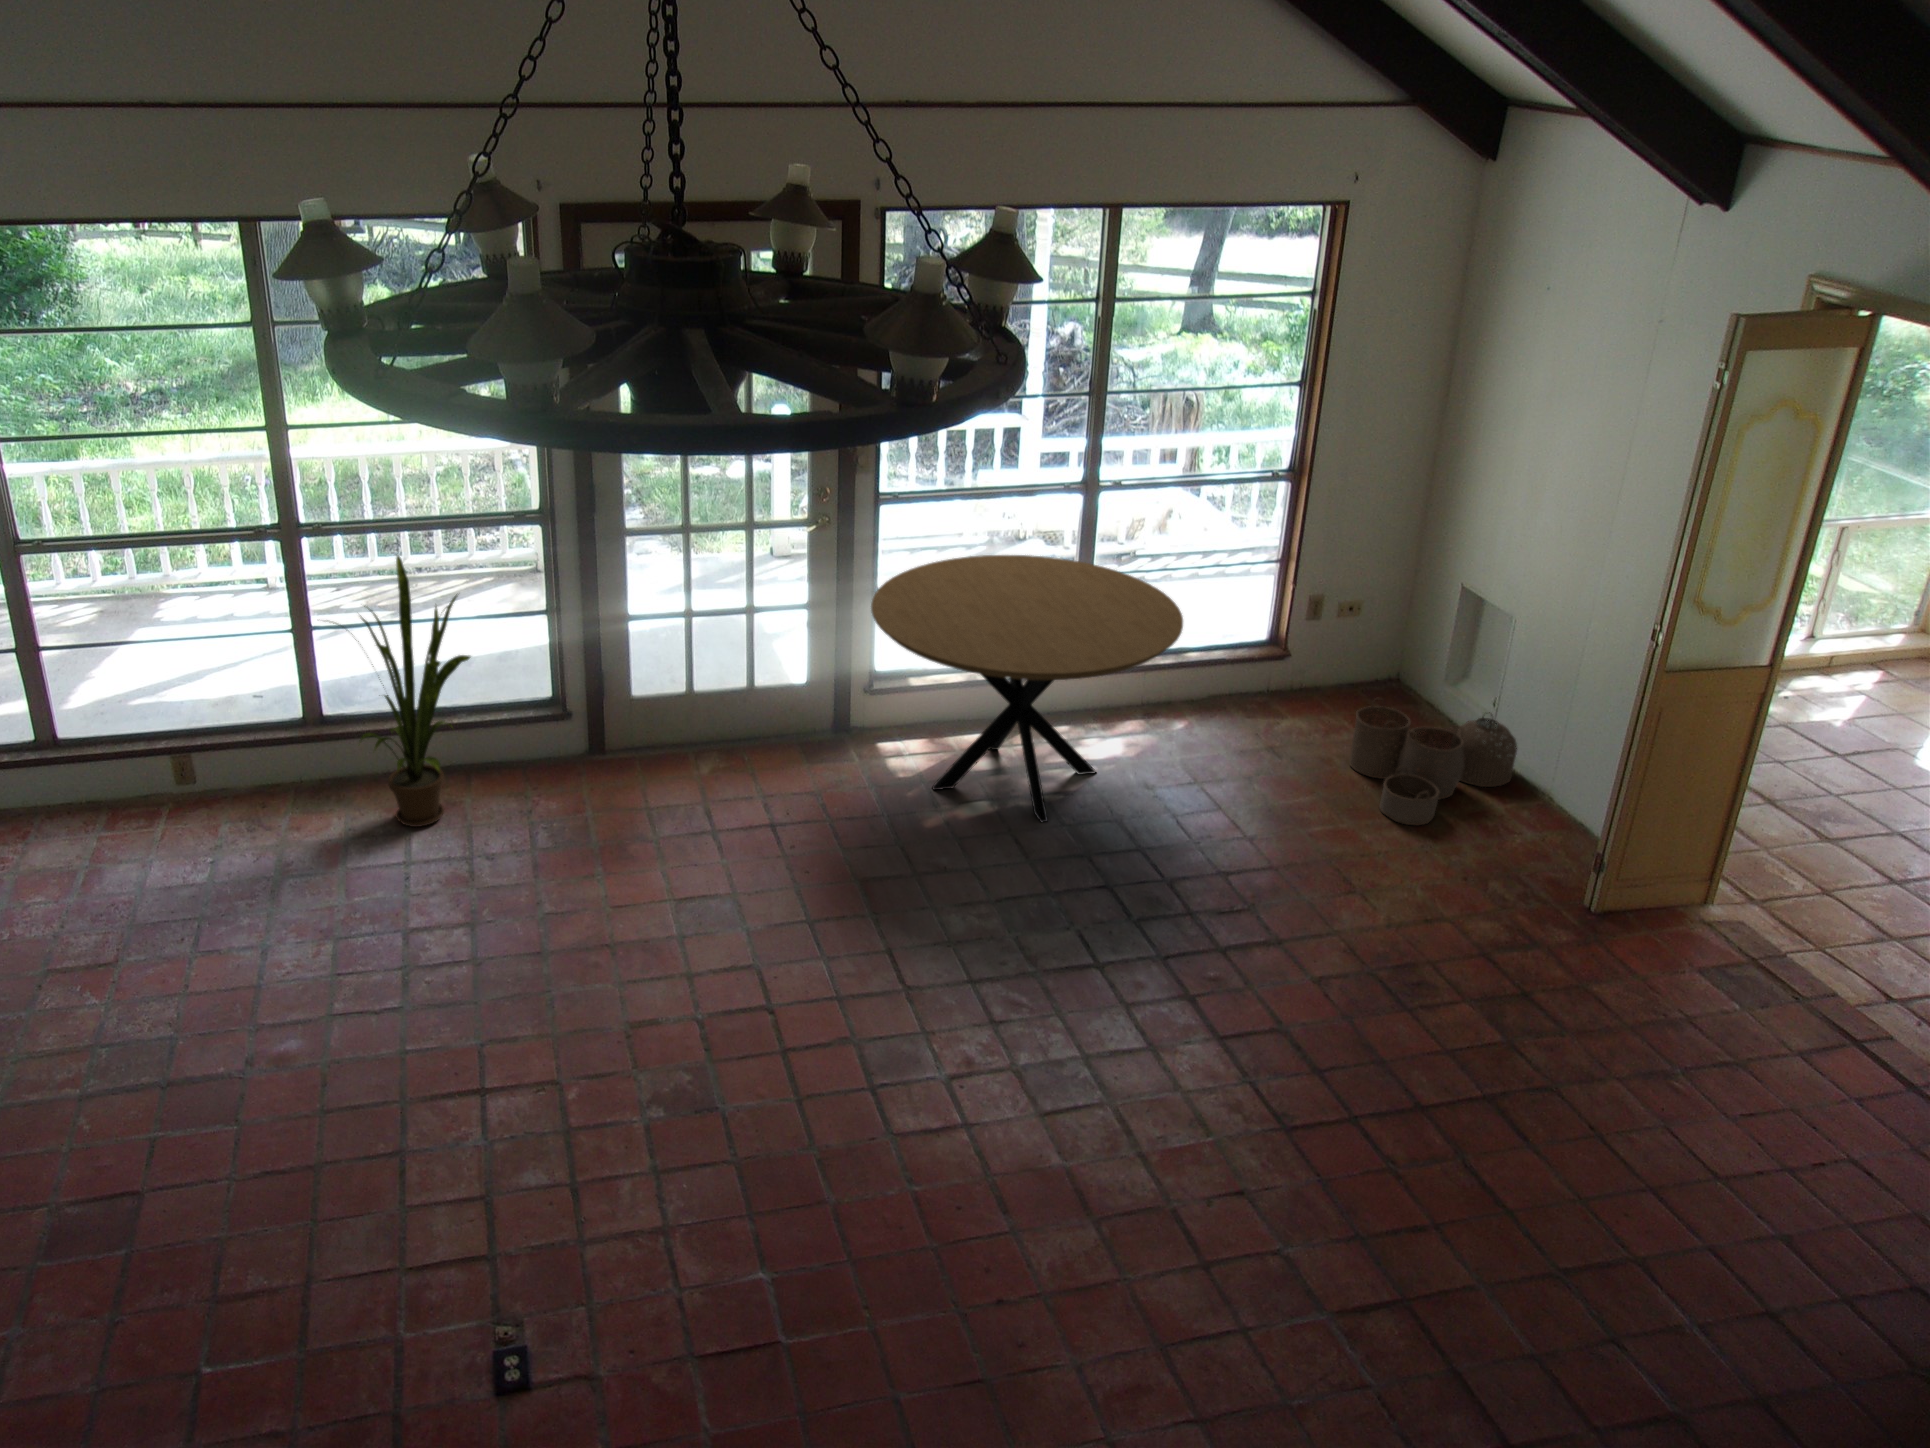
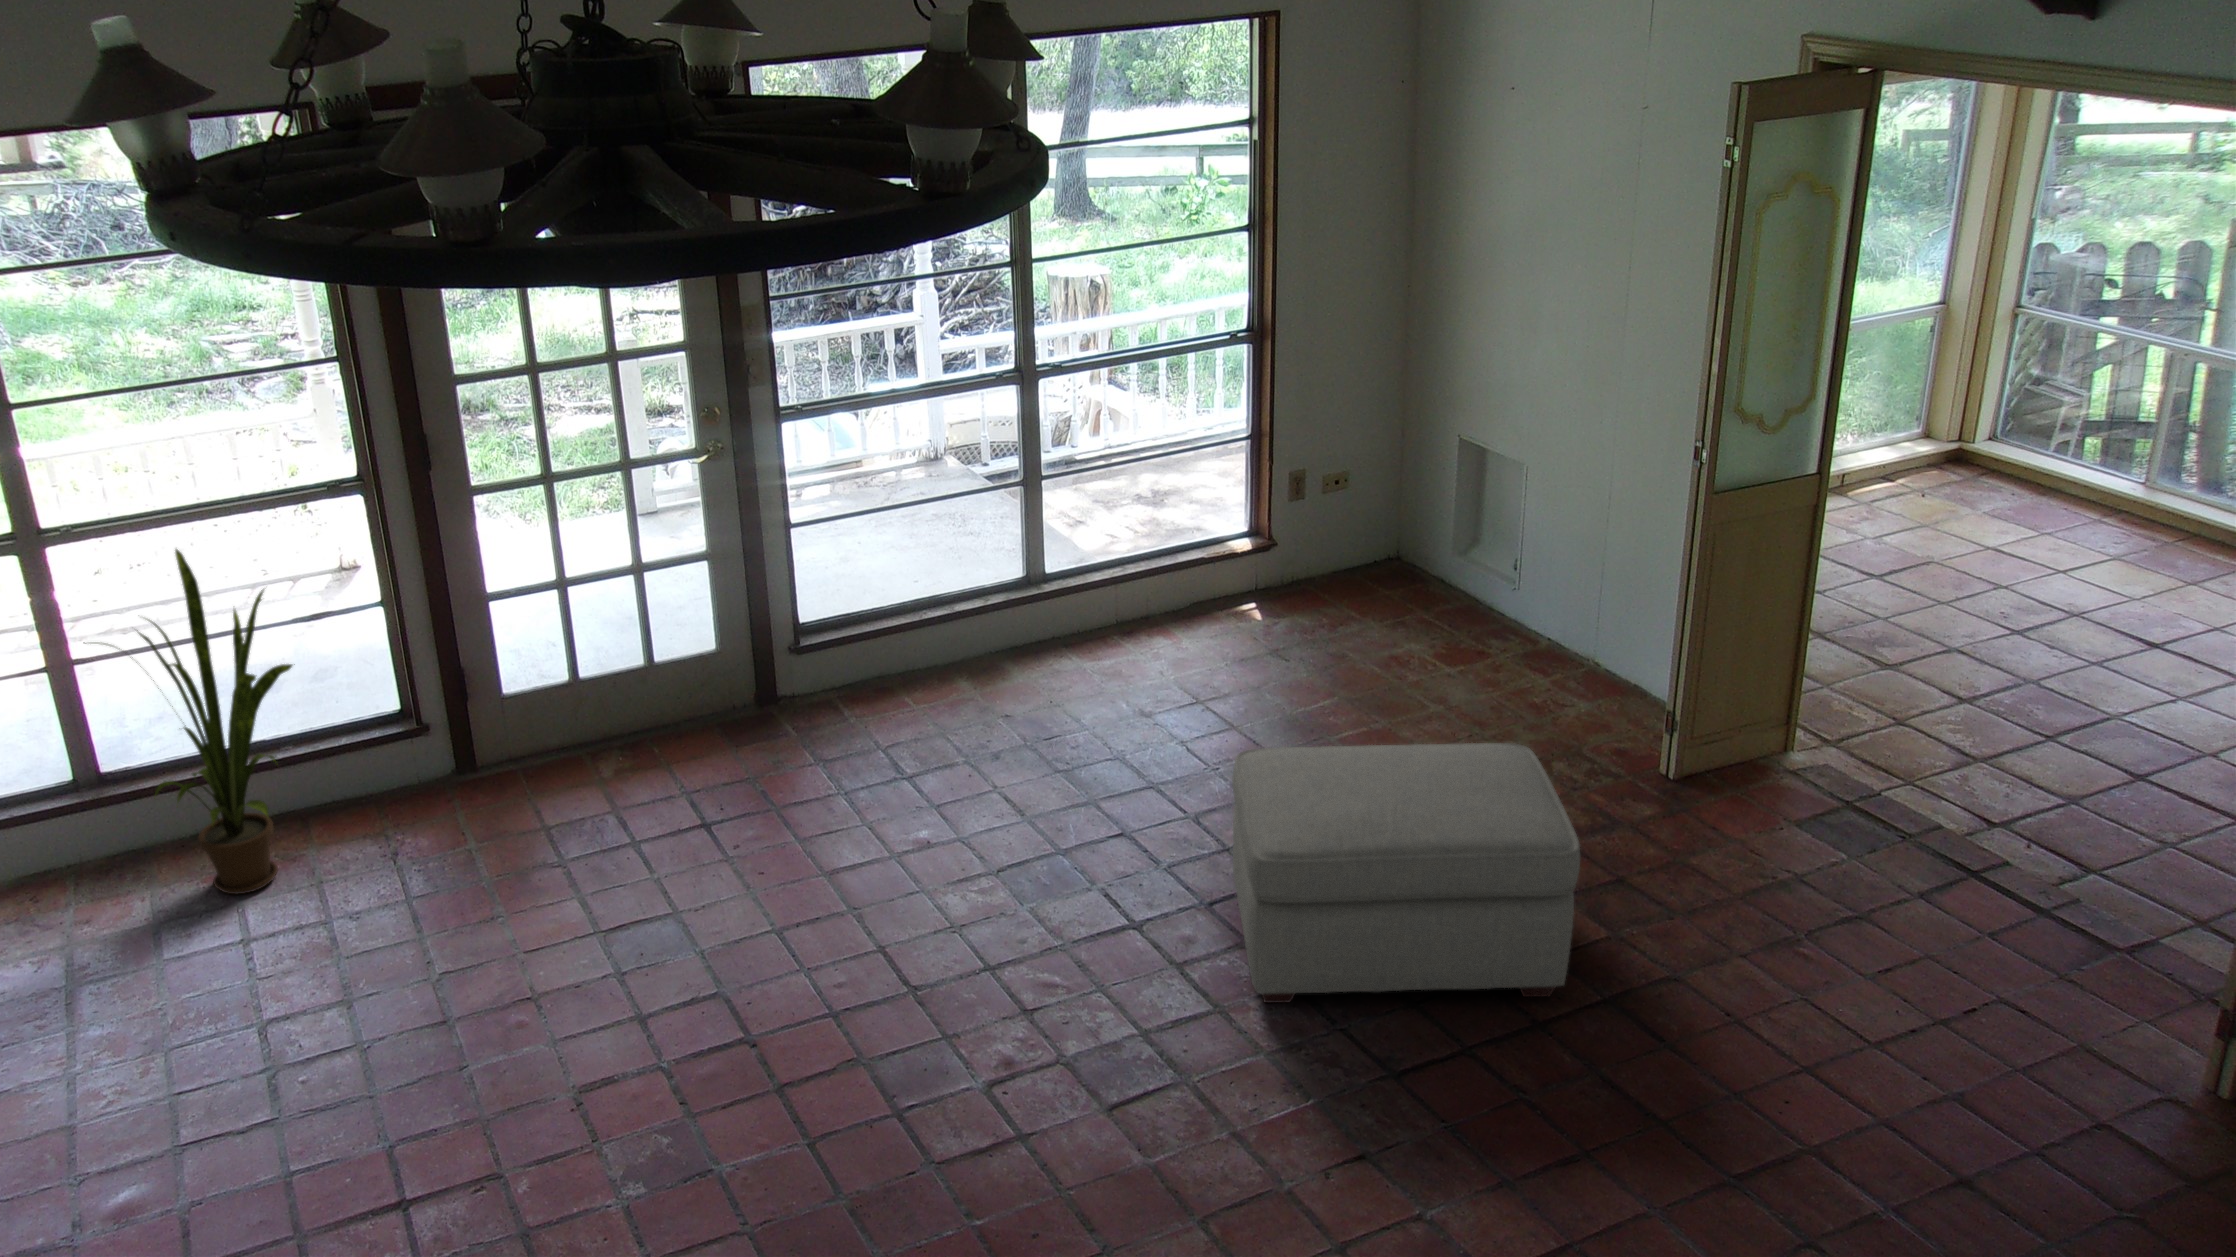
dining table: present [871,555,1183,822] -> none [791,461,1165,773]
woven basket: present [1349,698,1517,825] -> none [1364,577,1547,715]
ottoman: none [1181,836,1479,1087] -> present [1232,743,1580,1003]

